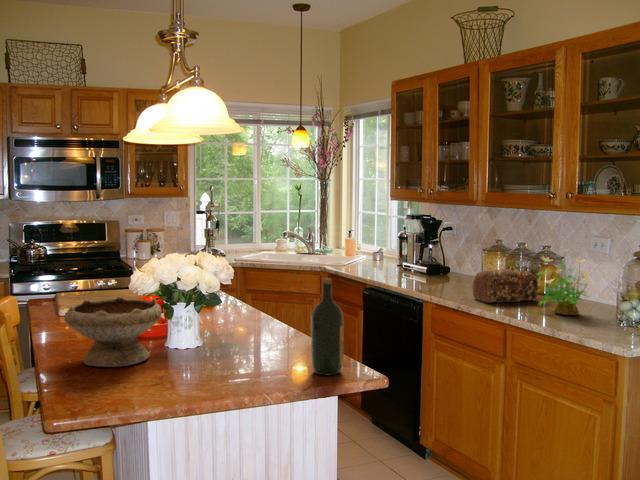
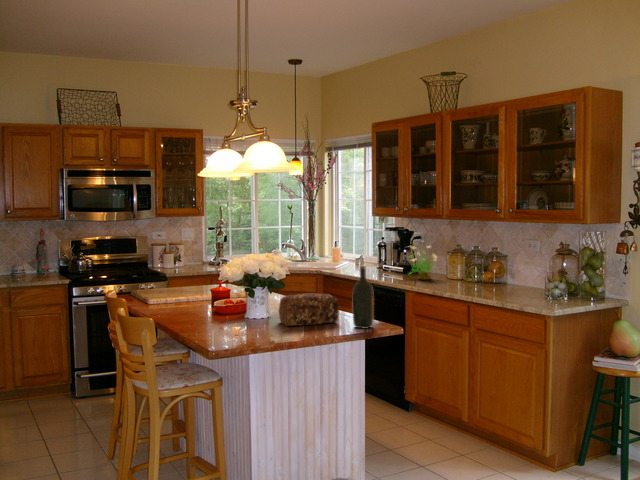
potted plant: present [539,250,591,315] -> present [411,246,437,279]
bread loaf: present [472,269,538,303] -> present [279,293,339,326]
bowl: present [64,296,162,367] -> none [184,284,248,329]

